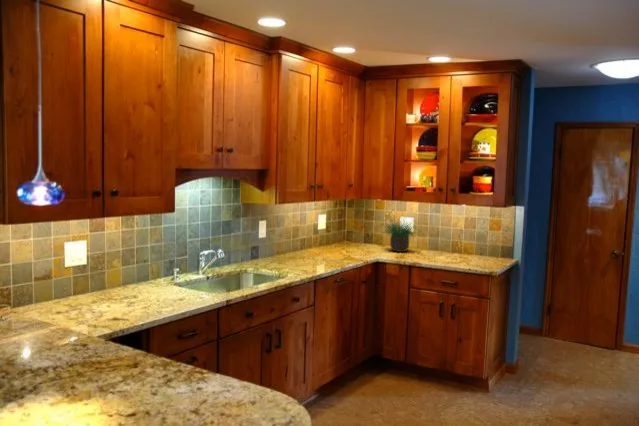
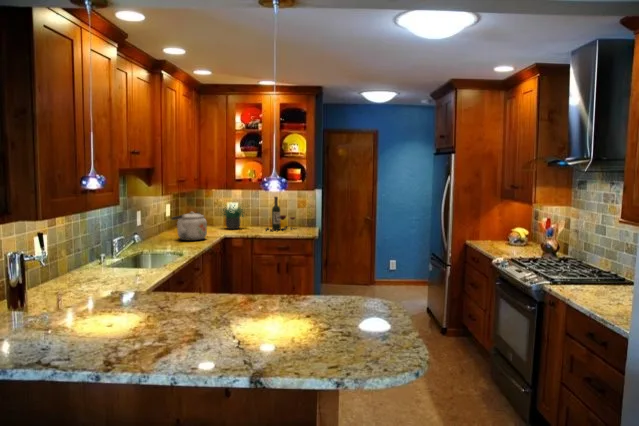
wine bottle: none [435,213,484,261] -> present [265,197,295,231]
kettle: none [304,225,346,262] -> present [172,212,207,241]

